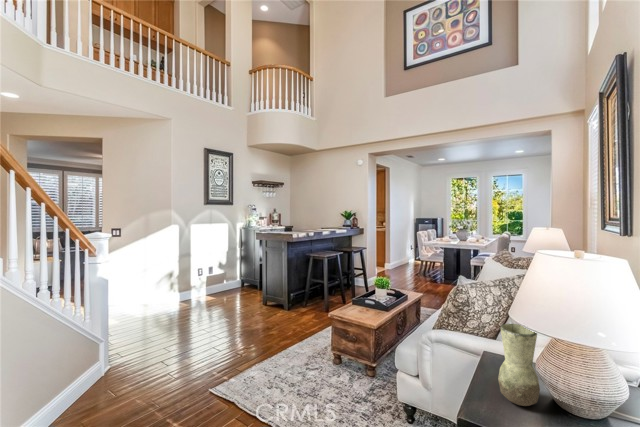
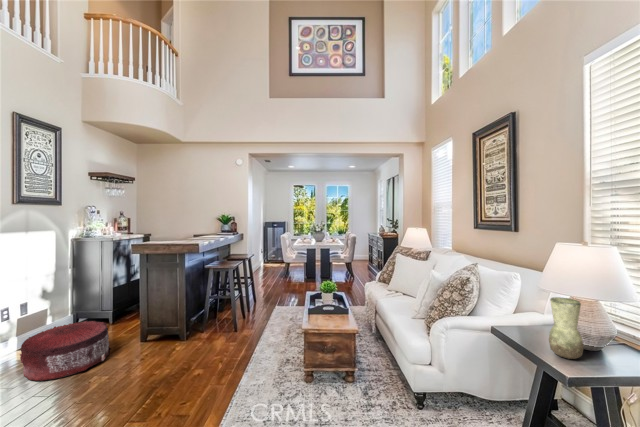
pouf: none [196,283,244,315] -> present [20,321,111,381]

